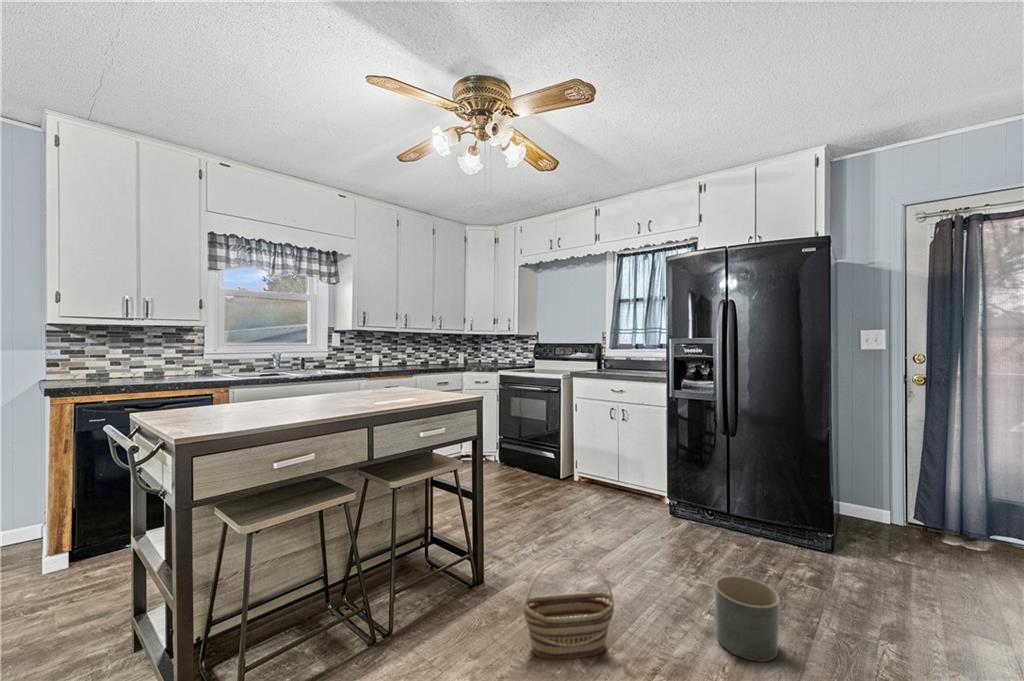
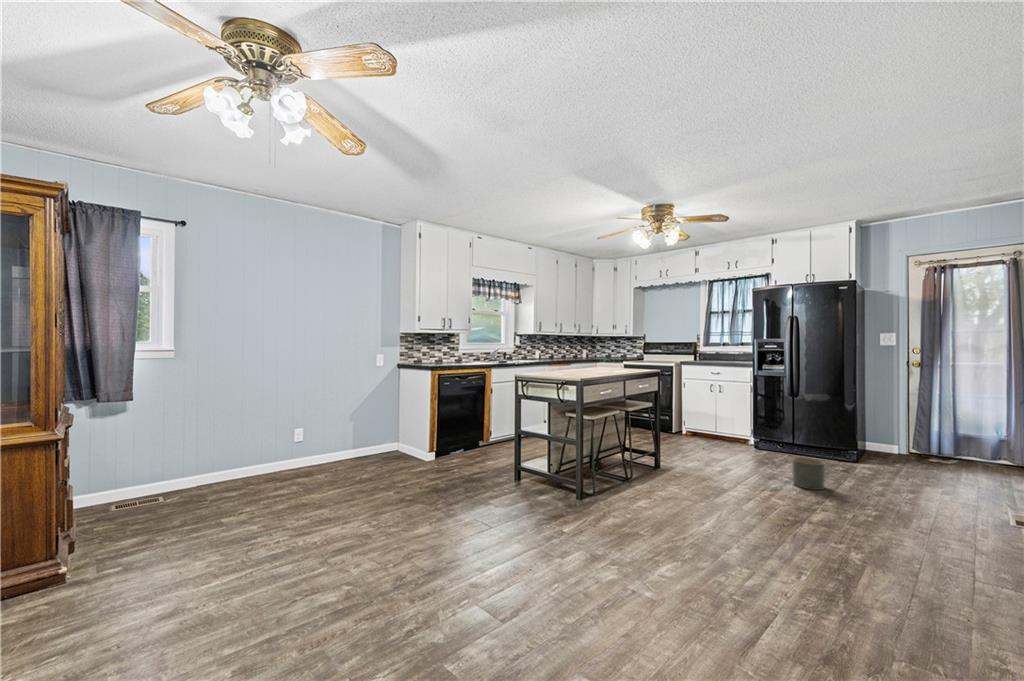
basket: present [524,557,614,660] -> none [700,443,743,487]

